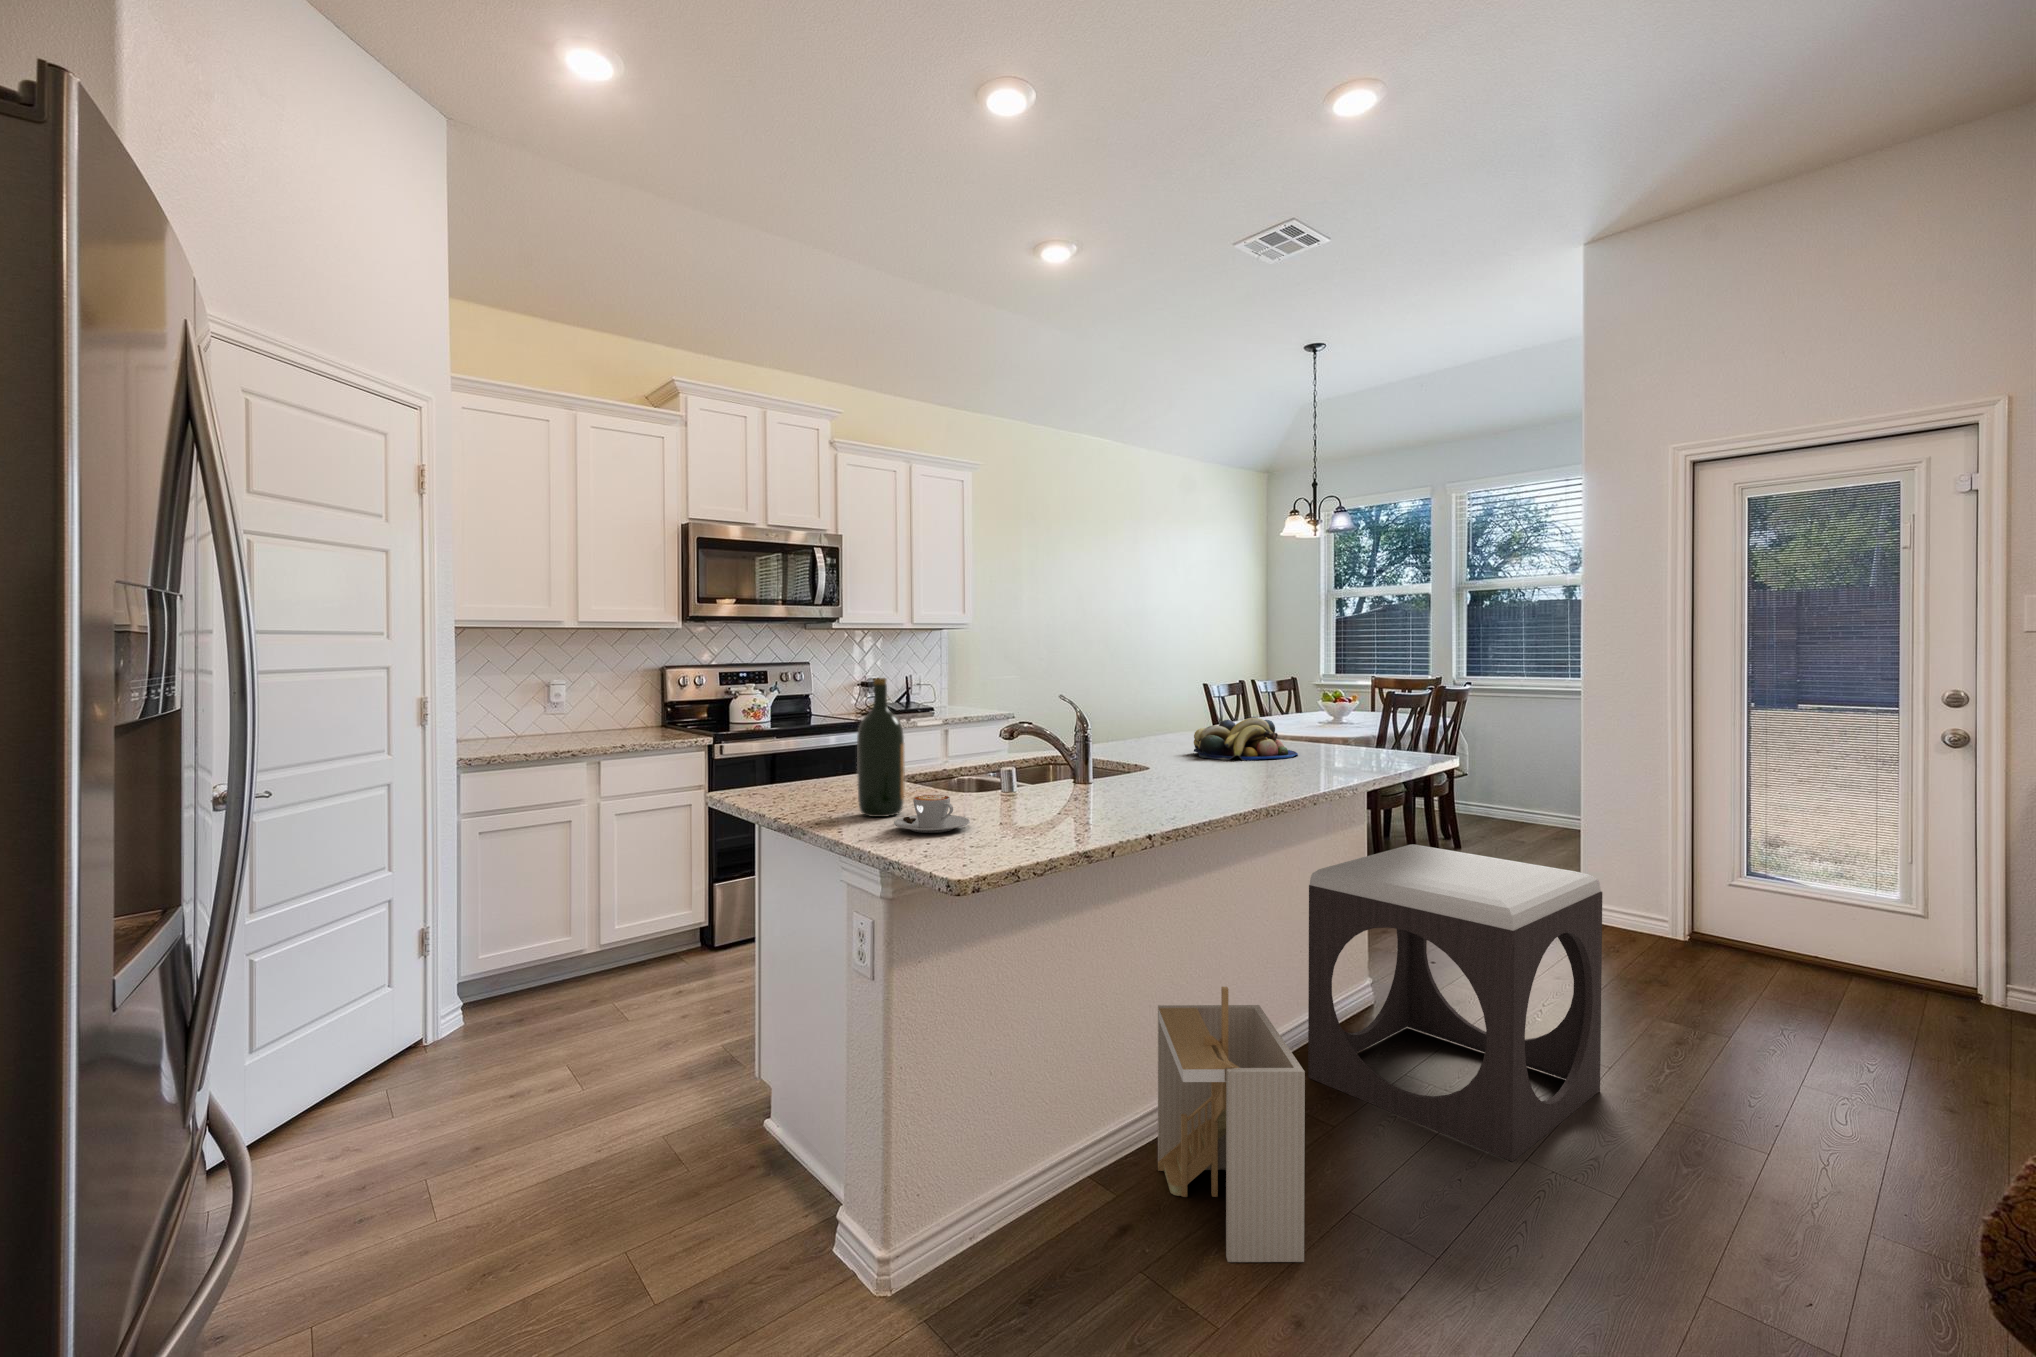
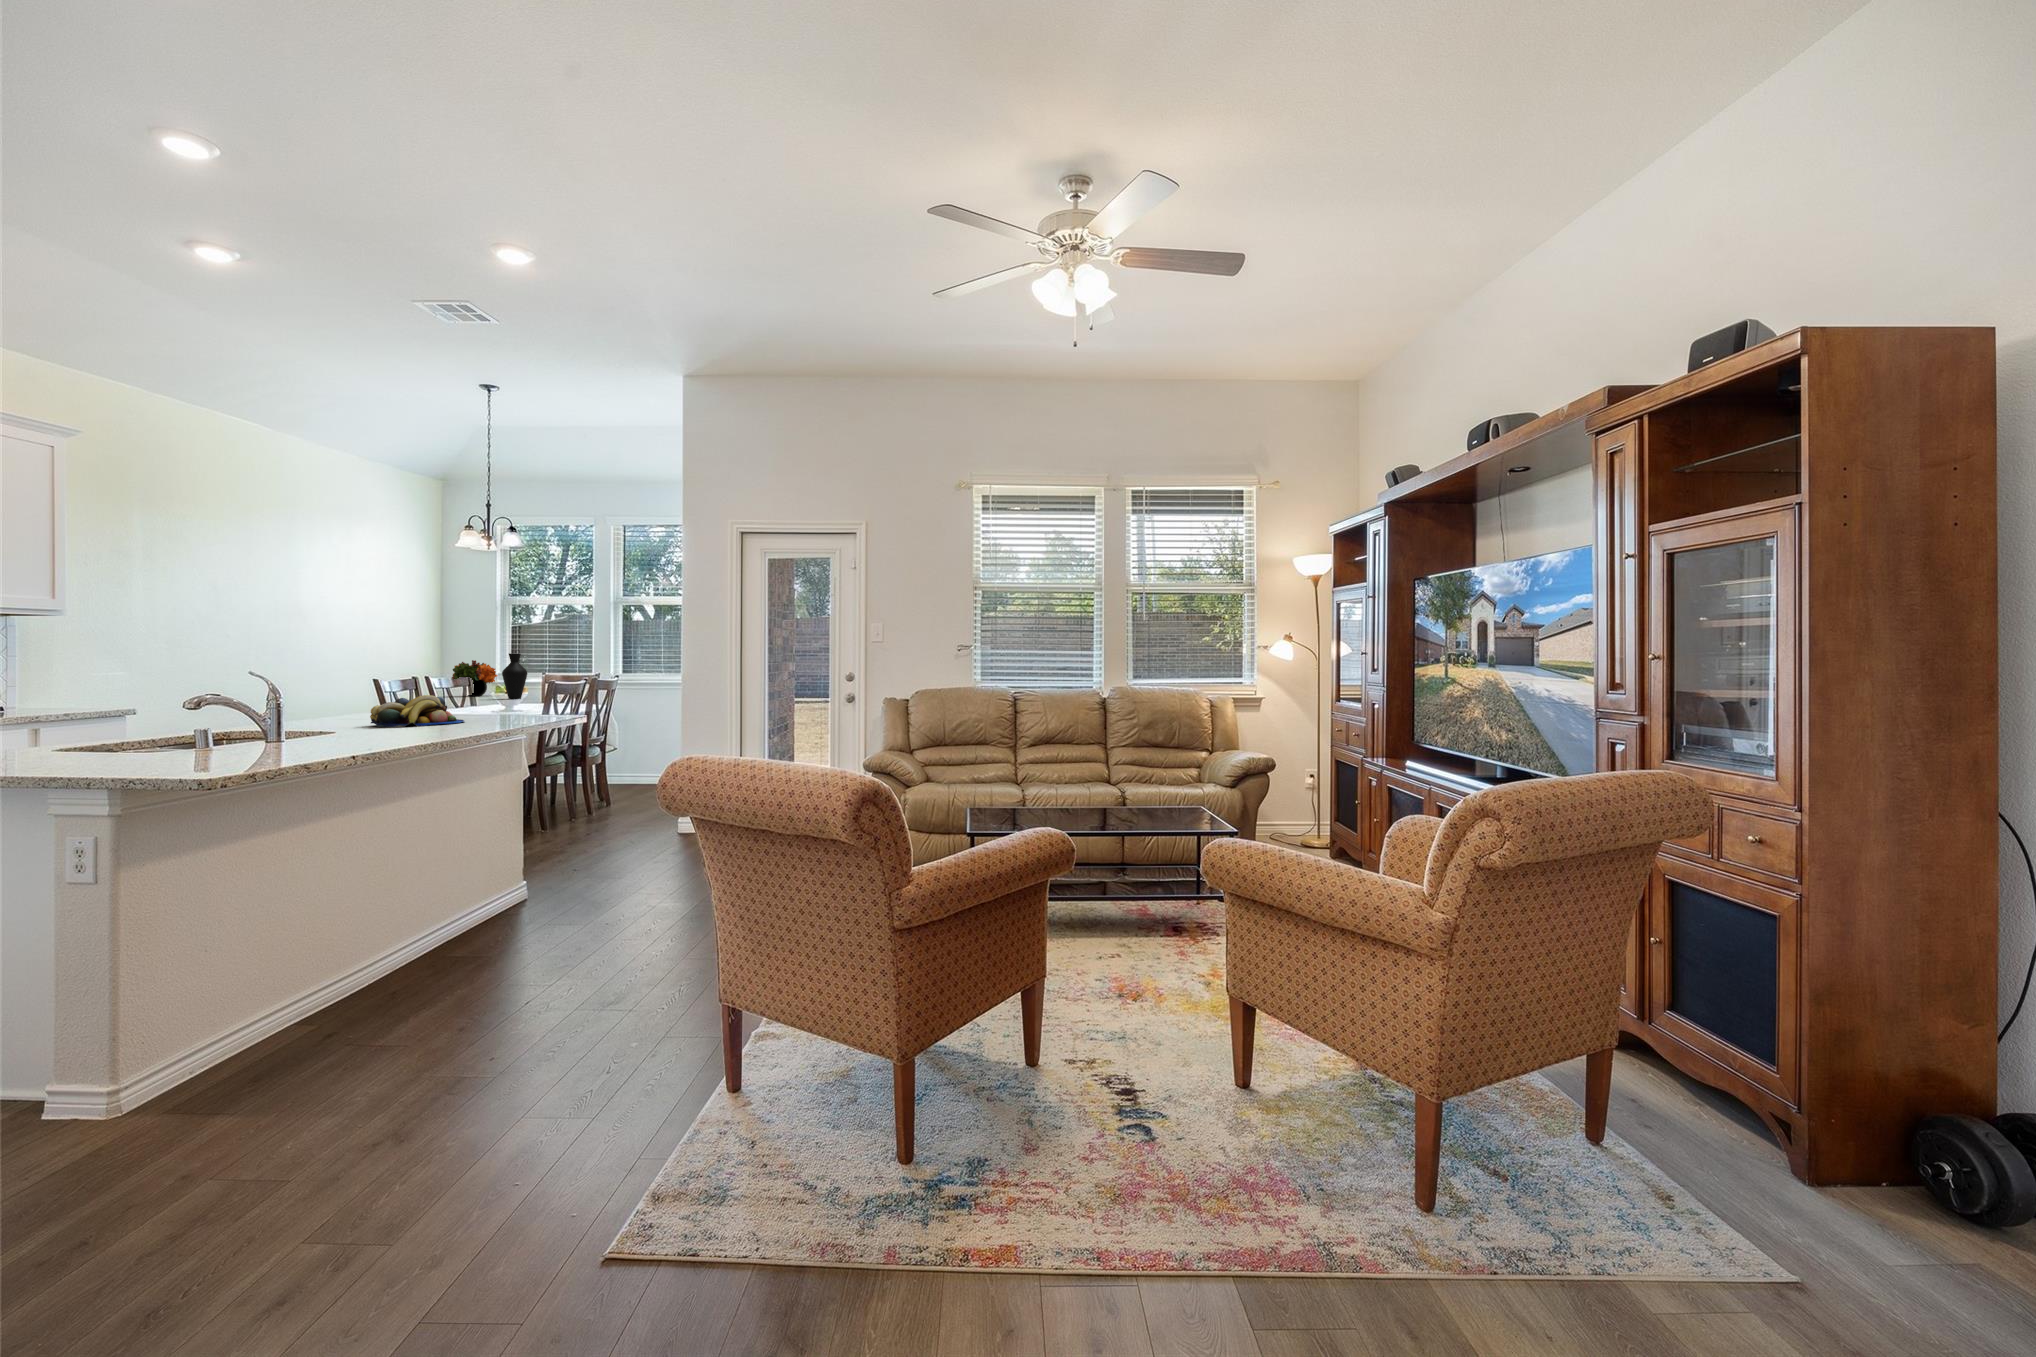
vase: none [1329,654,1357,708] -> present [502,653,527,699]
flower arrangement: none [1277,661,1323,701] -> present [452,660,498,696]
wine bottle: present [857,678,905,817] -> none [44,654,100,766]
coffee cup: present [894,795,970,833] -> none [106,740,186,767]
footstool: present [1308,844,1602,1162] -> none [472,776,665,942]
storage bin: present [1158,987,1305,1262] -> none [349,855,464,1022]

